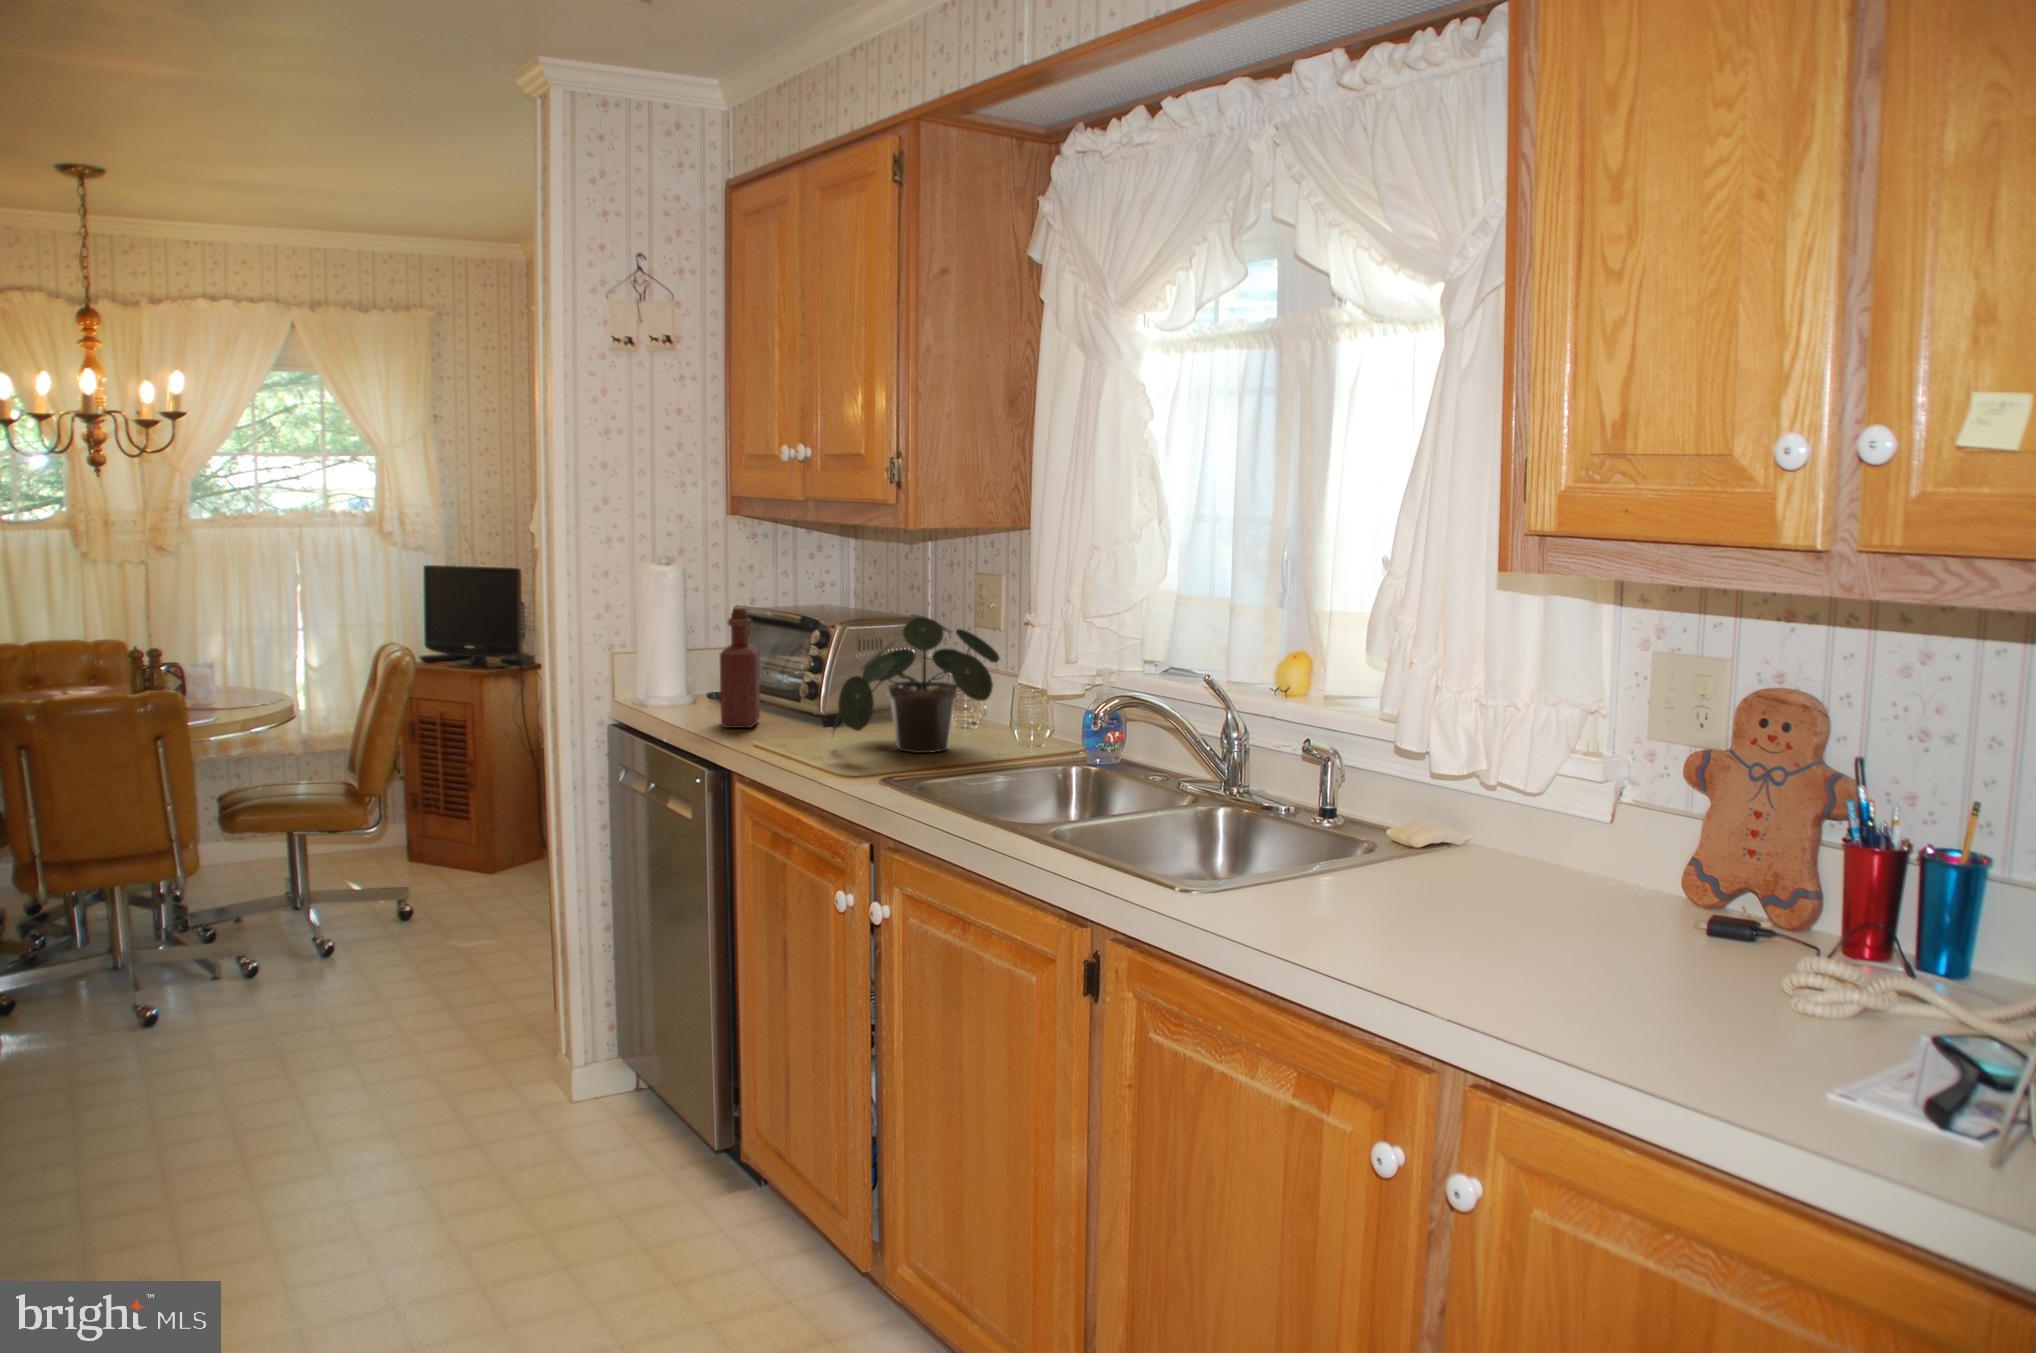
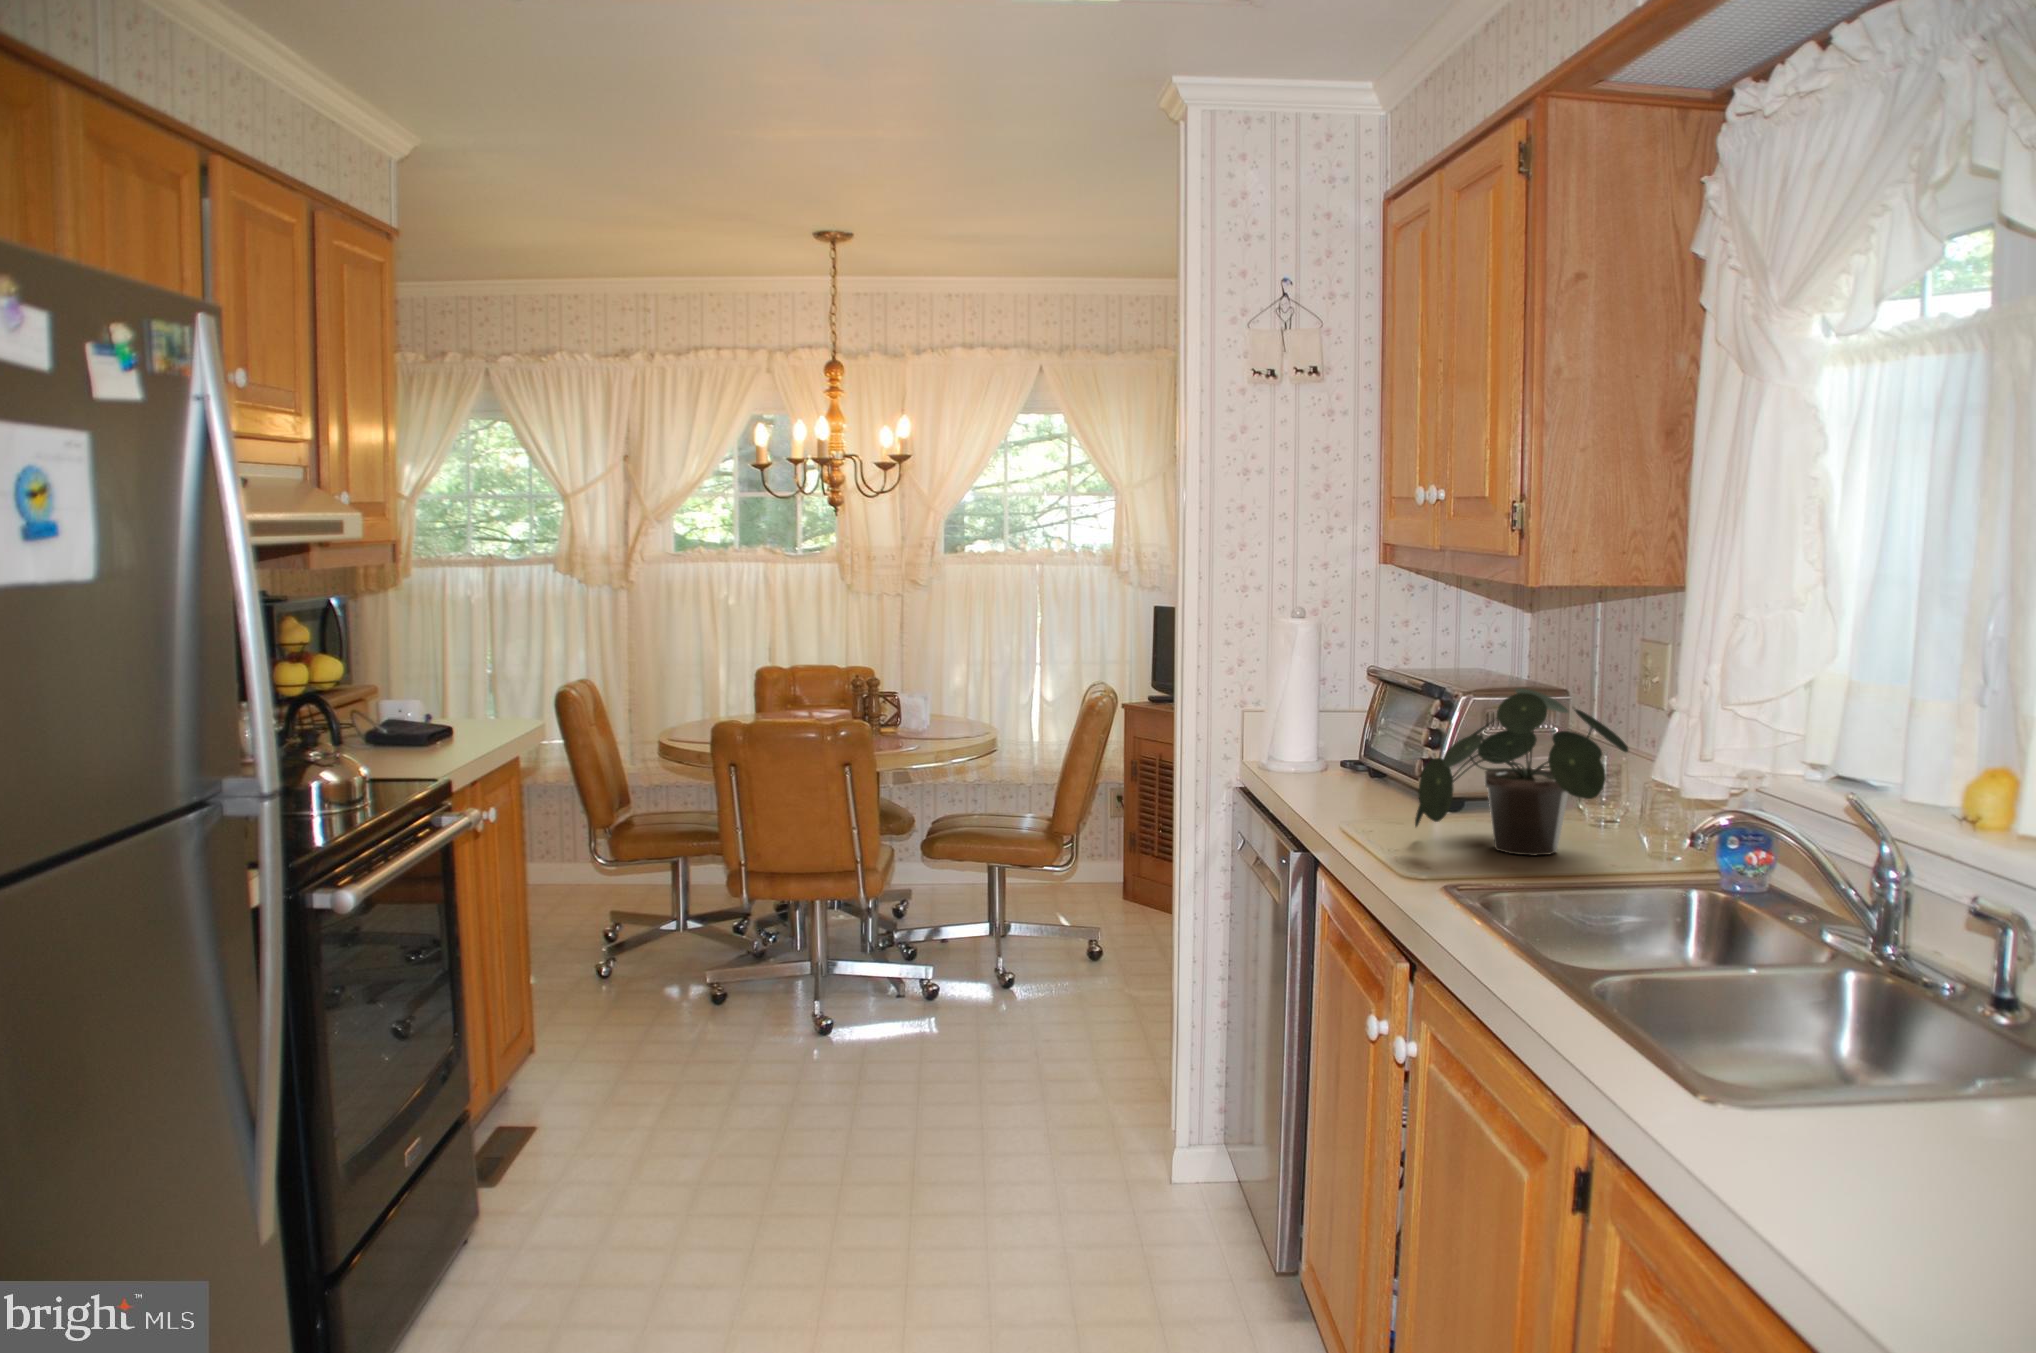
bottle: present [720,609,760,728] -> none [1317,670,1370,806]

